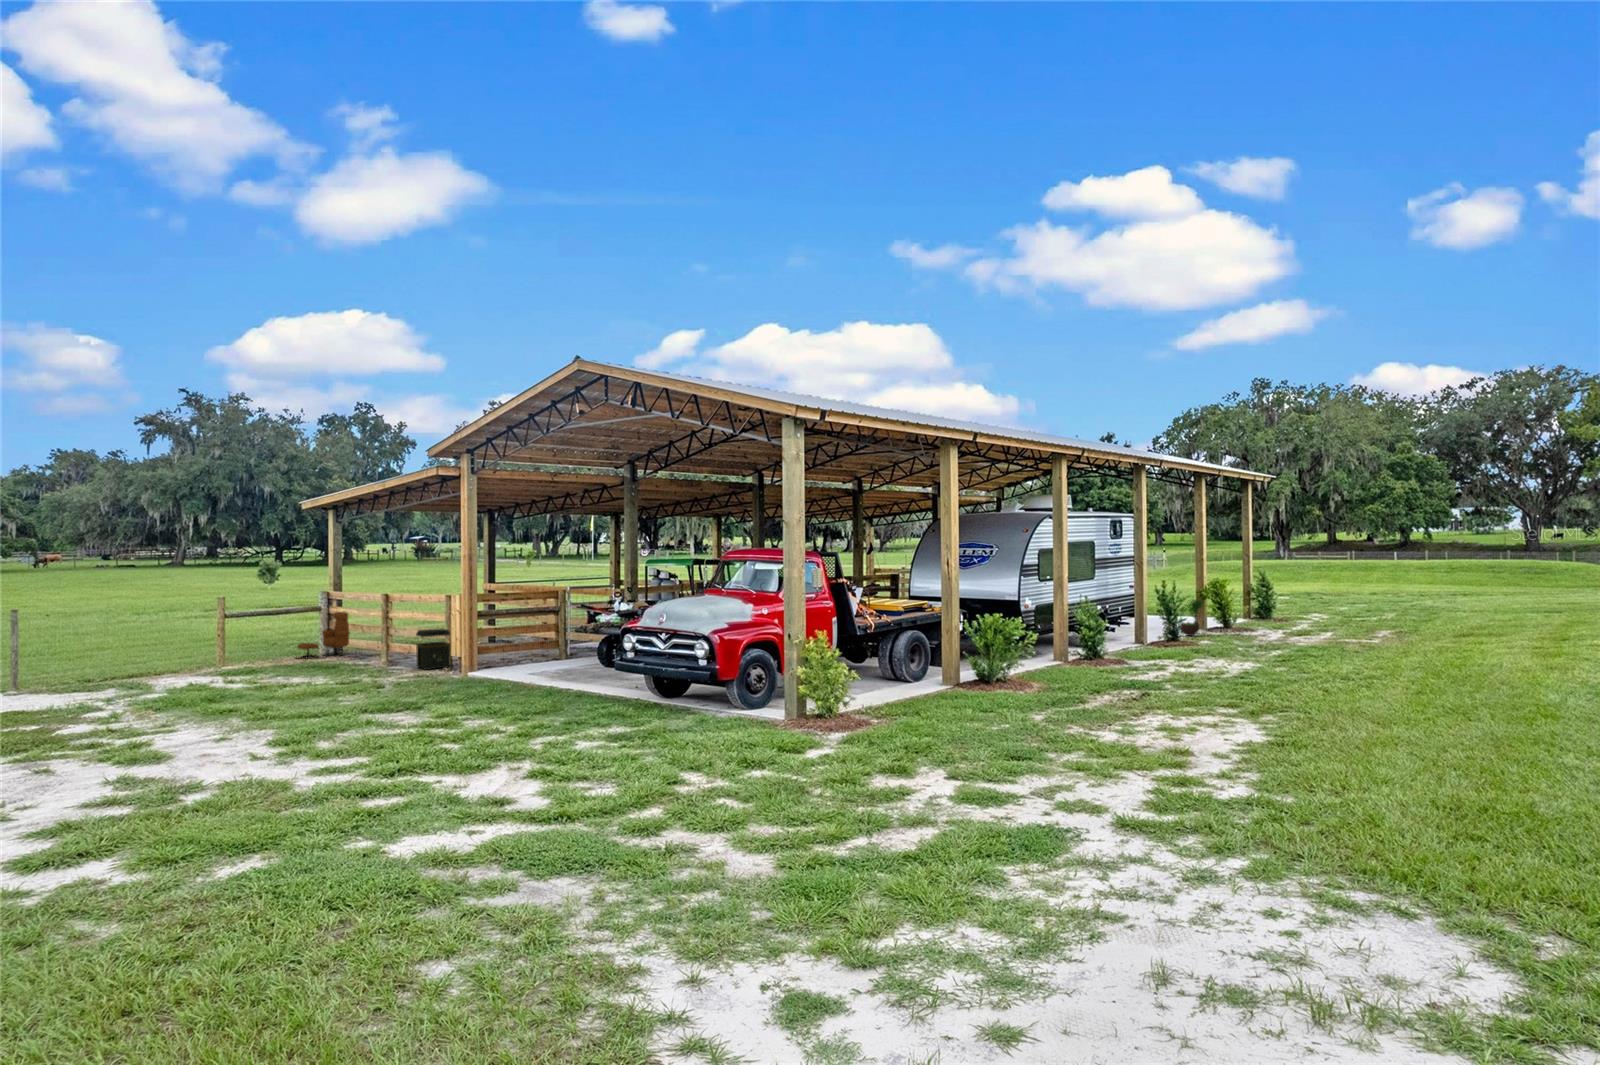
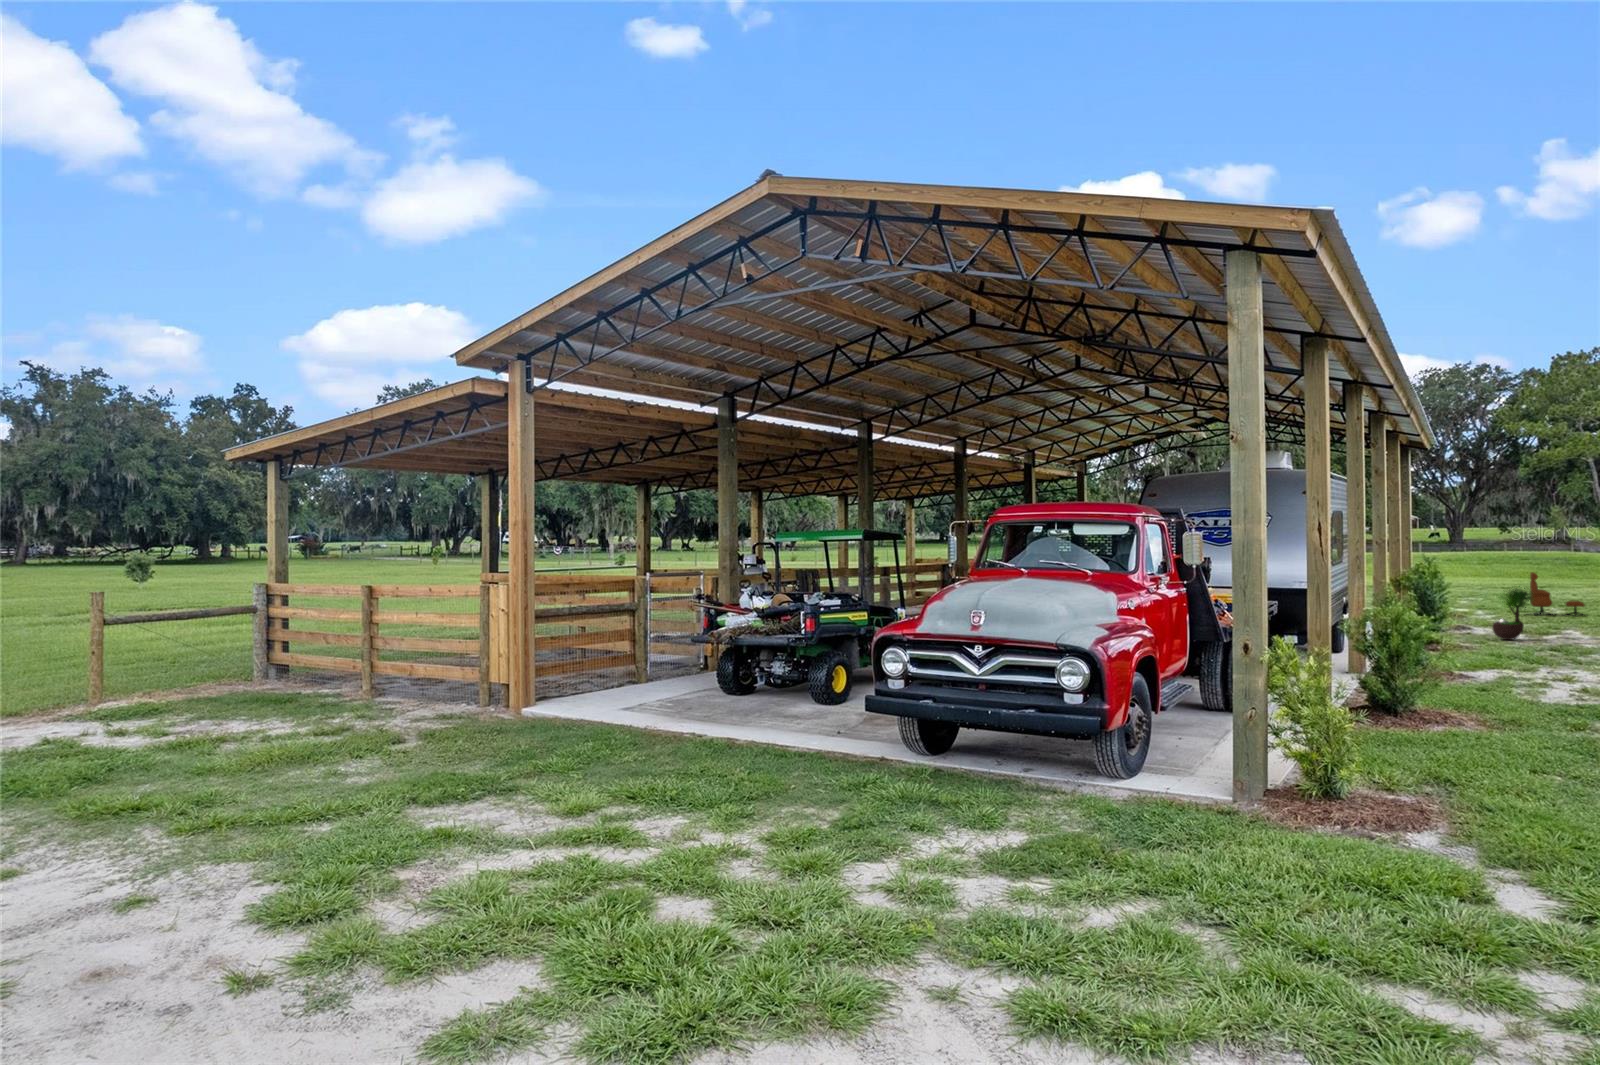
lounge chair: present [297,612,350,658] -> present [1530,572,1585,616]
toolbox: present [416,629,451,670] -> none [429,638,487,706]

